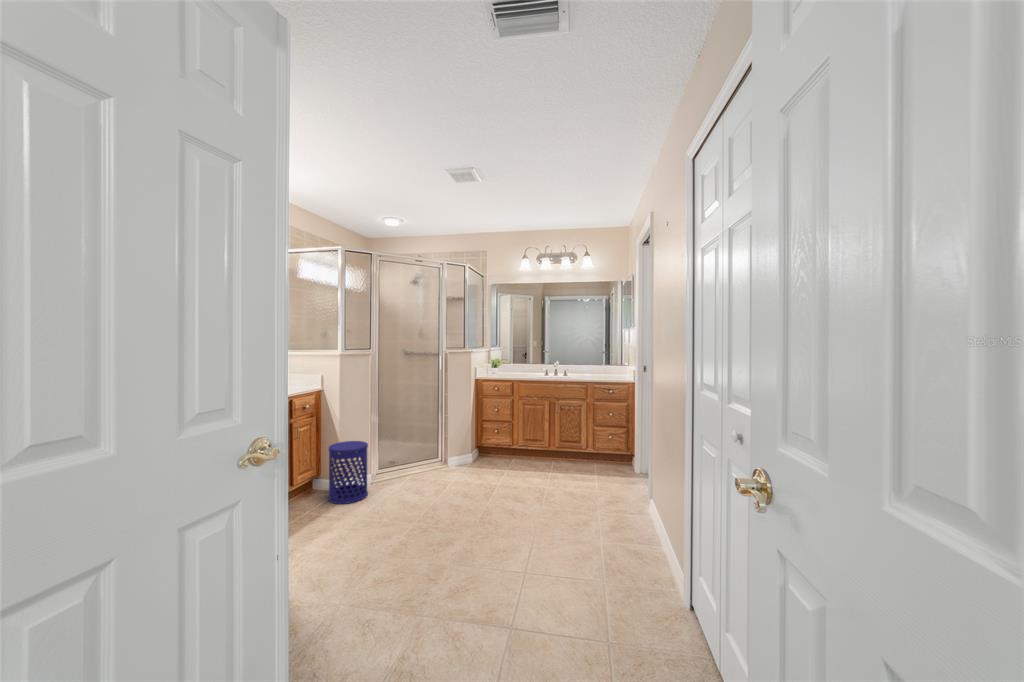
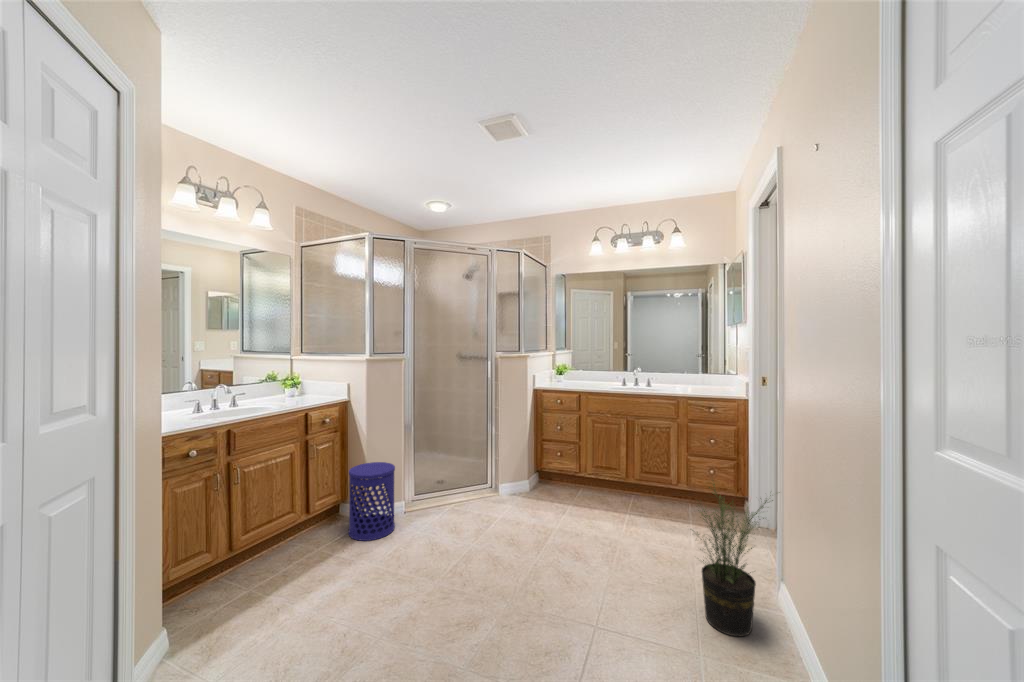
potted plant: none [594,431,651,531] -> present [692,484,773,637]

